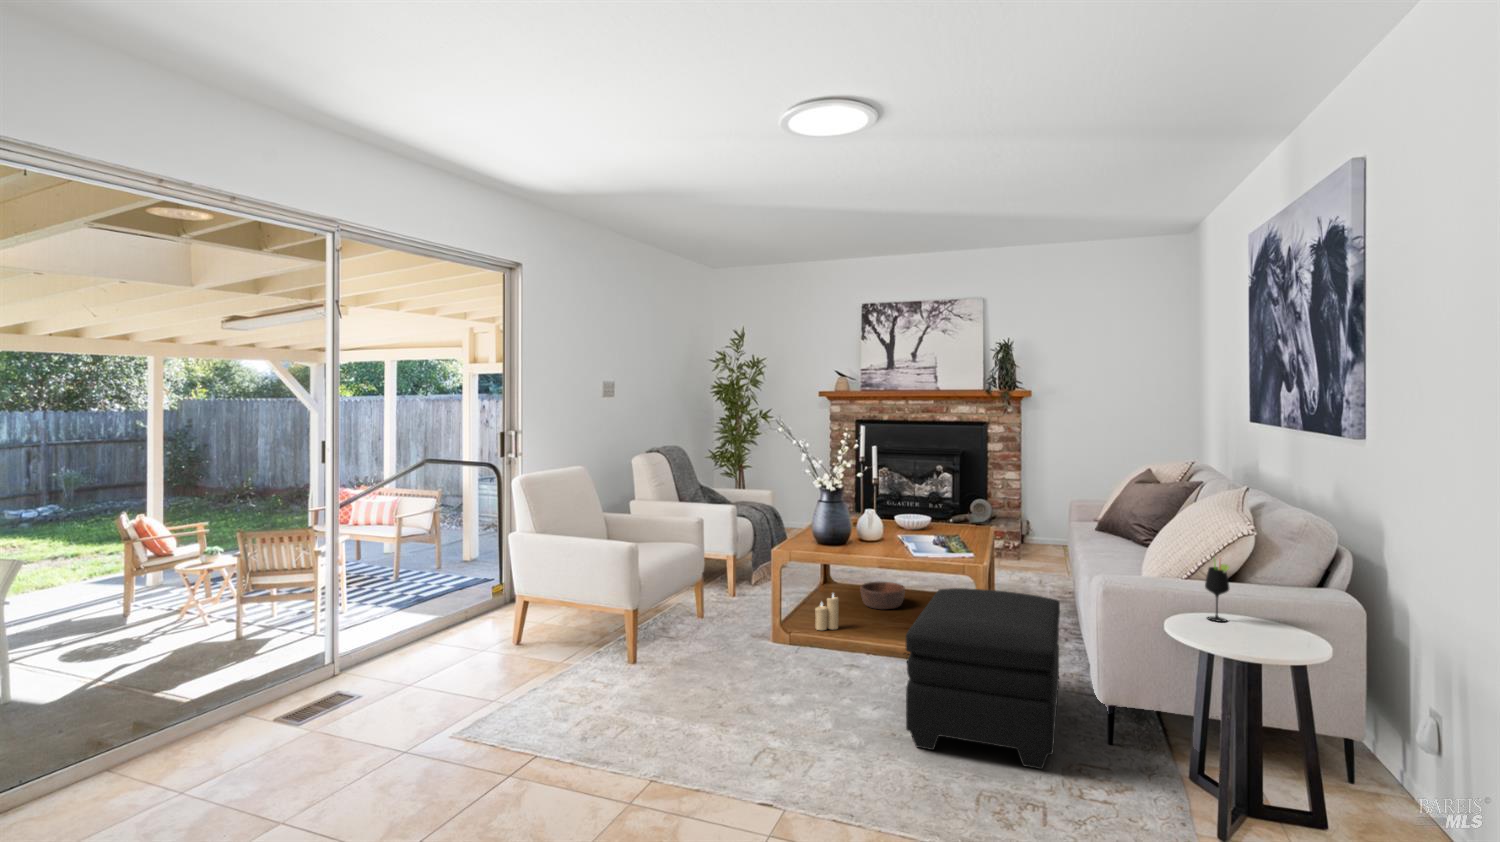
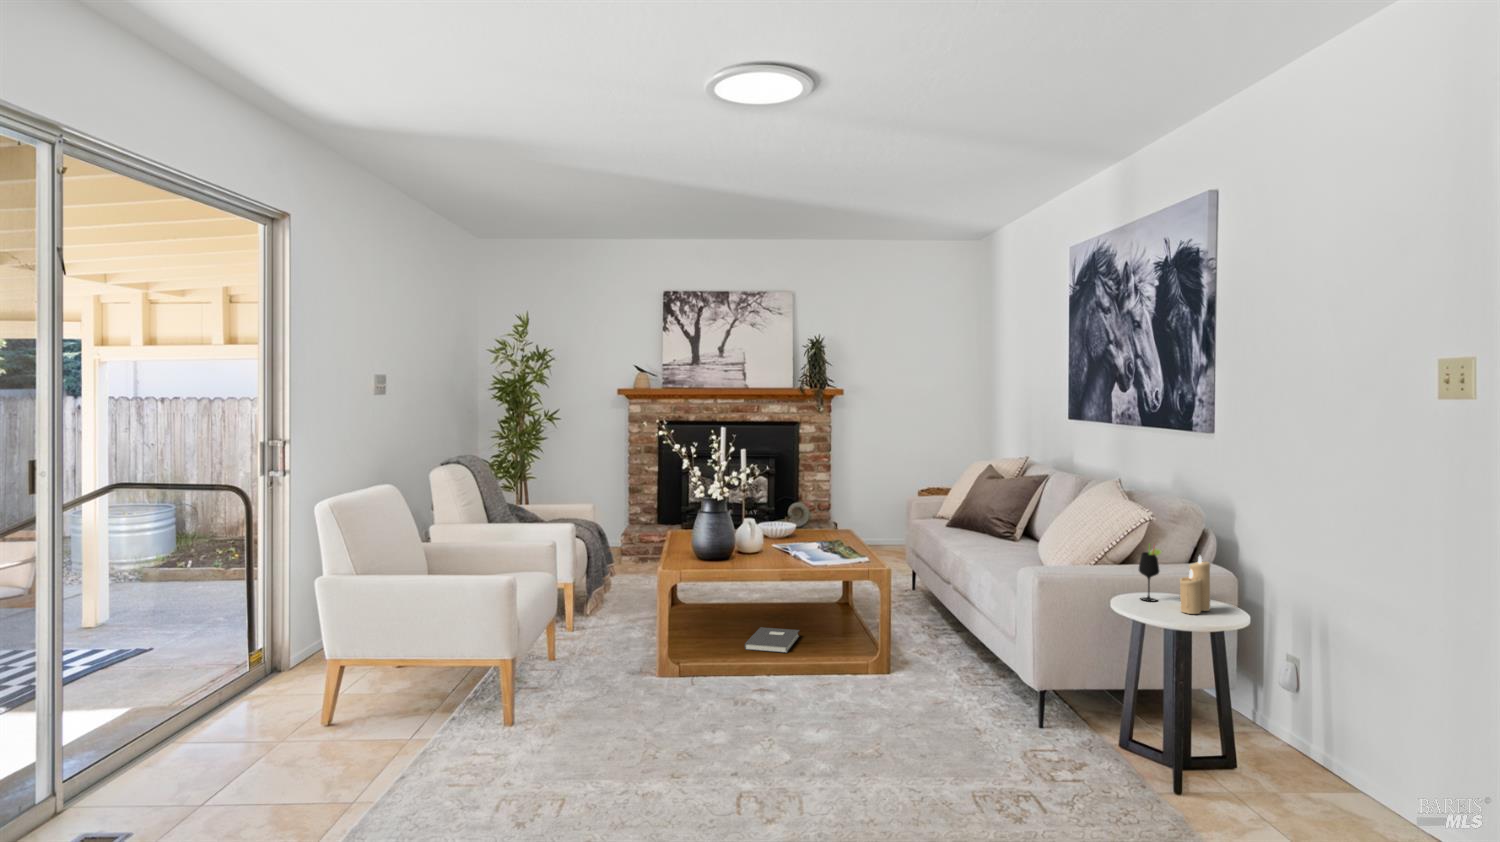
wooden bowl: present [860,582,905,609] -> none [729,595,777,625]
ottoman: present [906,588,1060,769] -> none [856,594,1020,762]
candle: present [815,594,838,630] -> present [1180,556,1210,614]
book: none [853,612,914,637] -> present [744,627,799,653]

